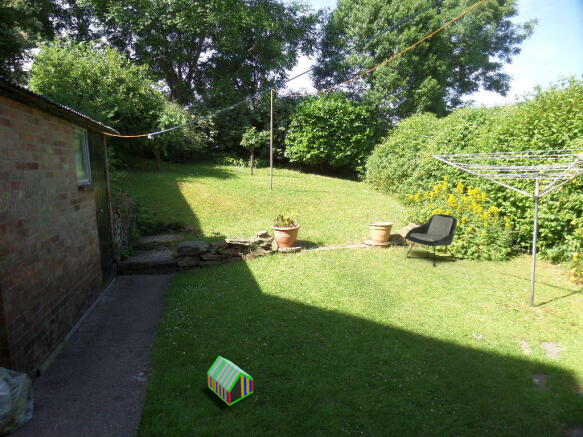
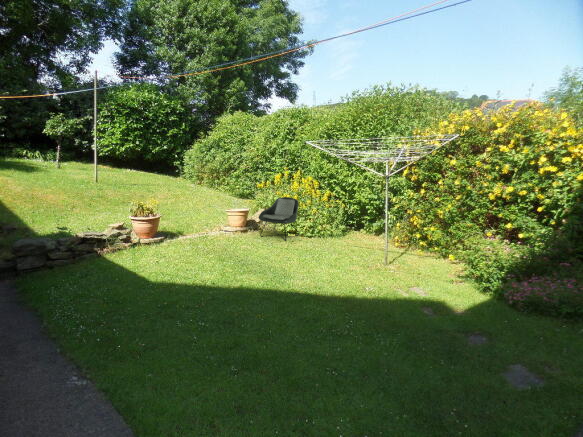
toy house: present [207,356,253,406] -> none [155,328,203,366]

